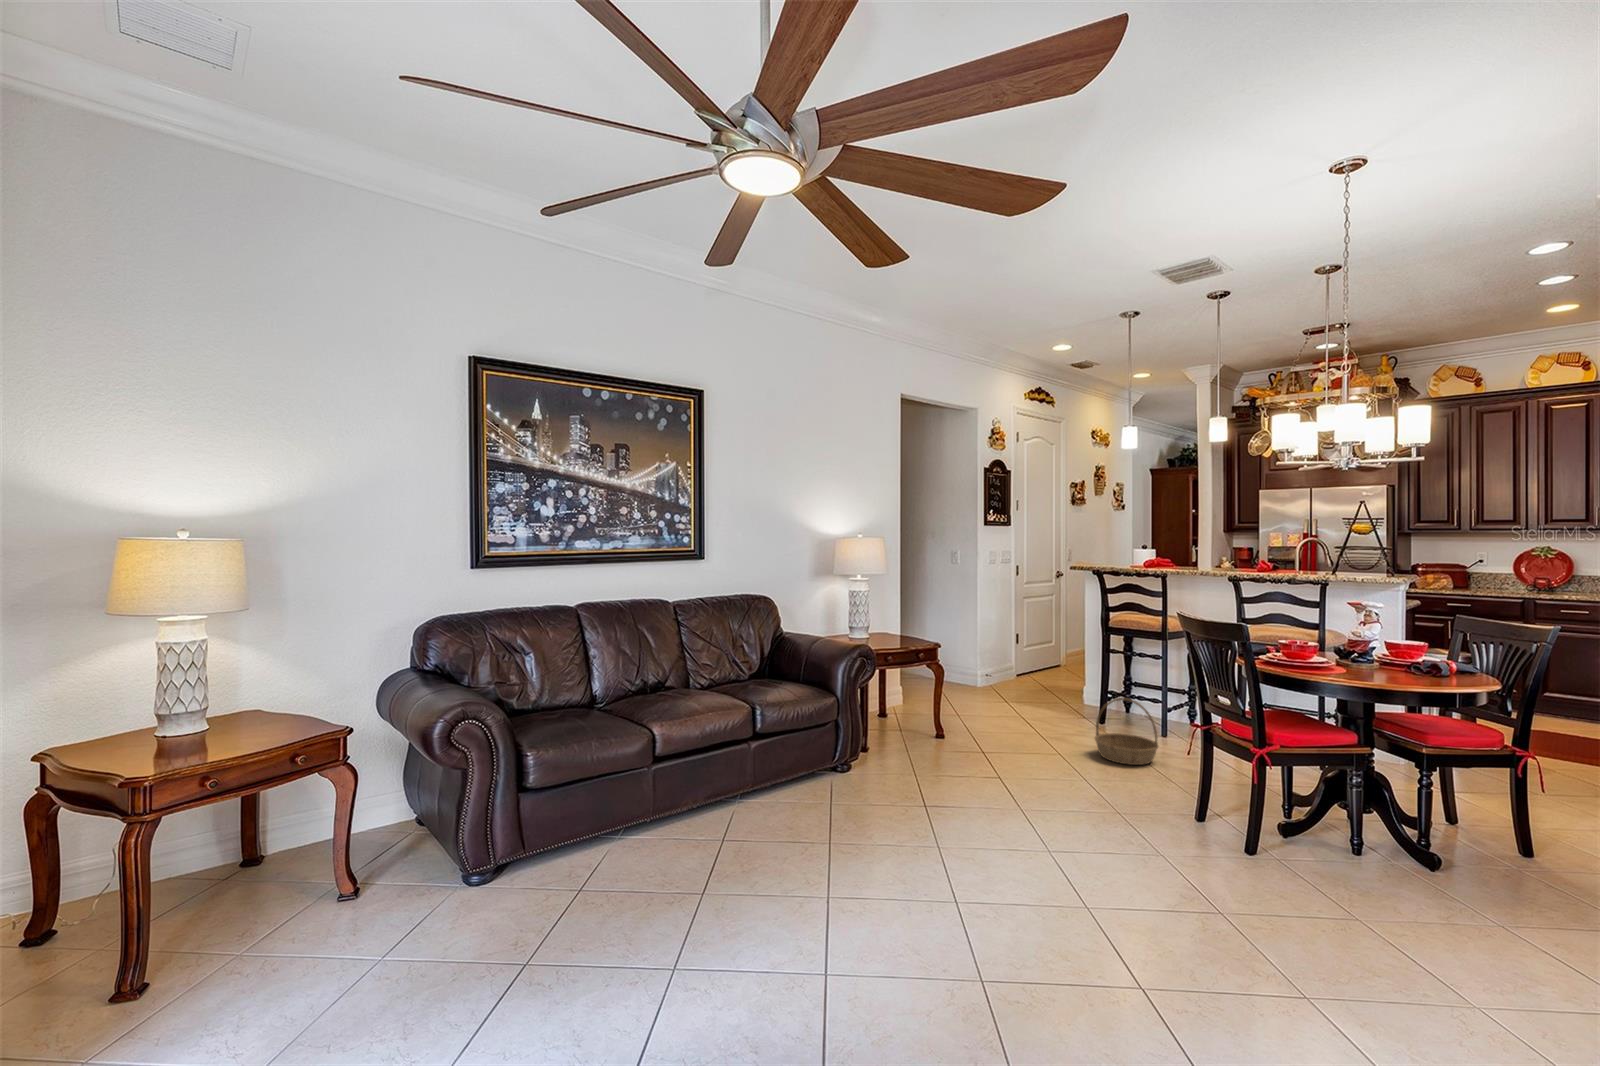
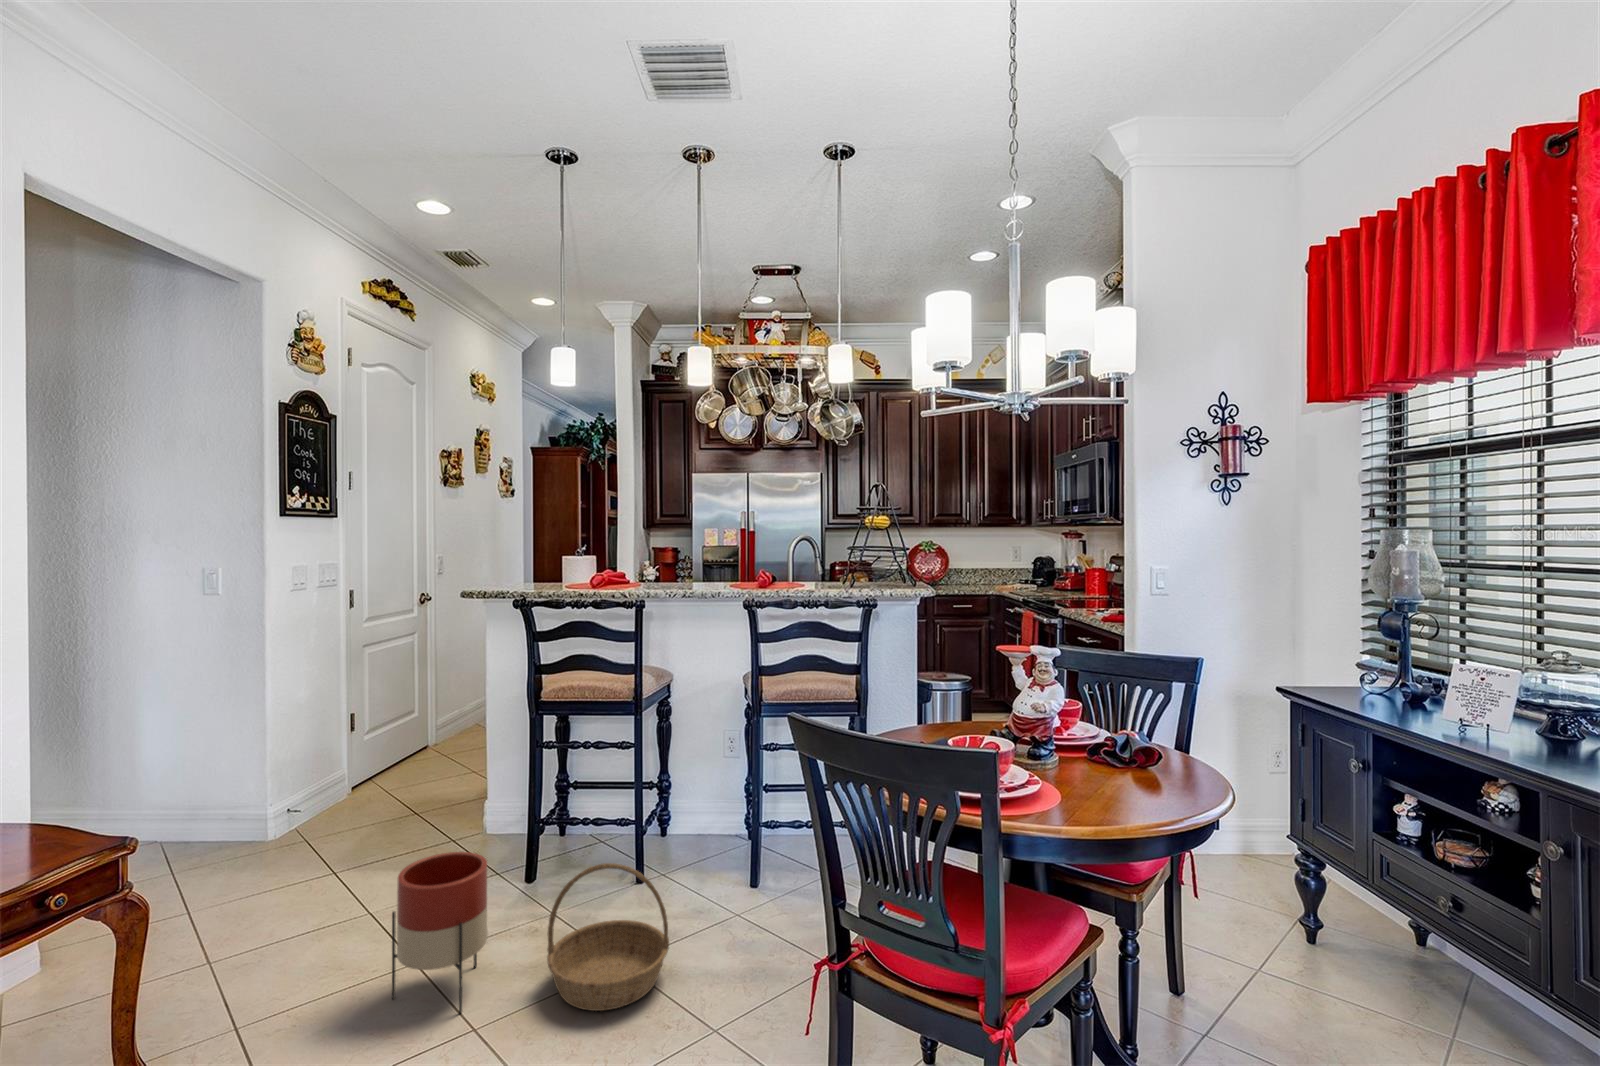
planter: none [1027,682,1069,748] -> present [392,852,488,1013]

